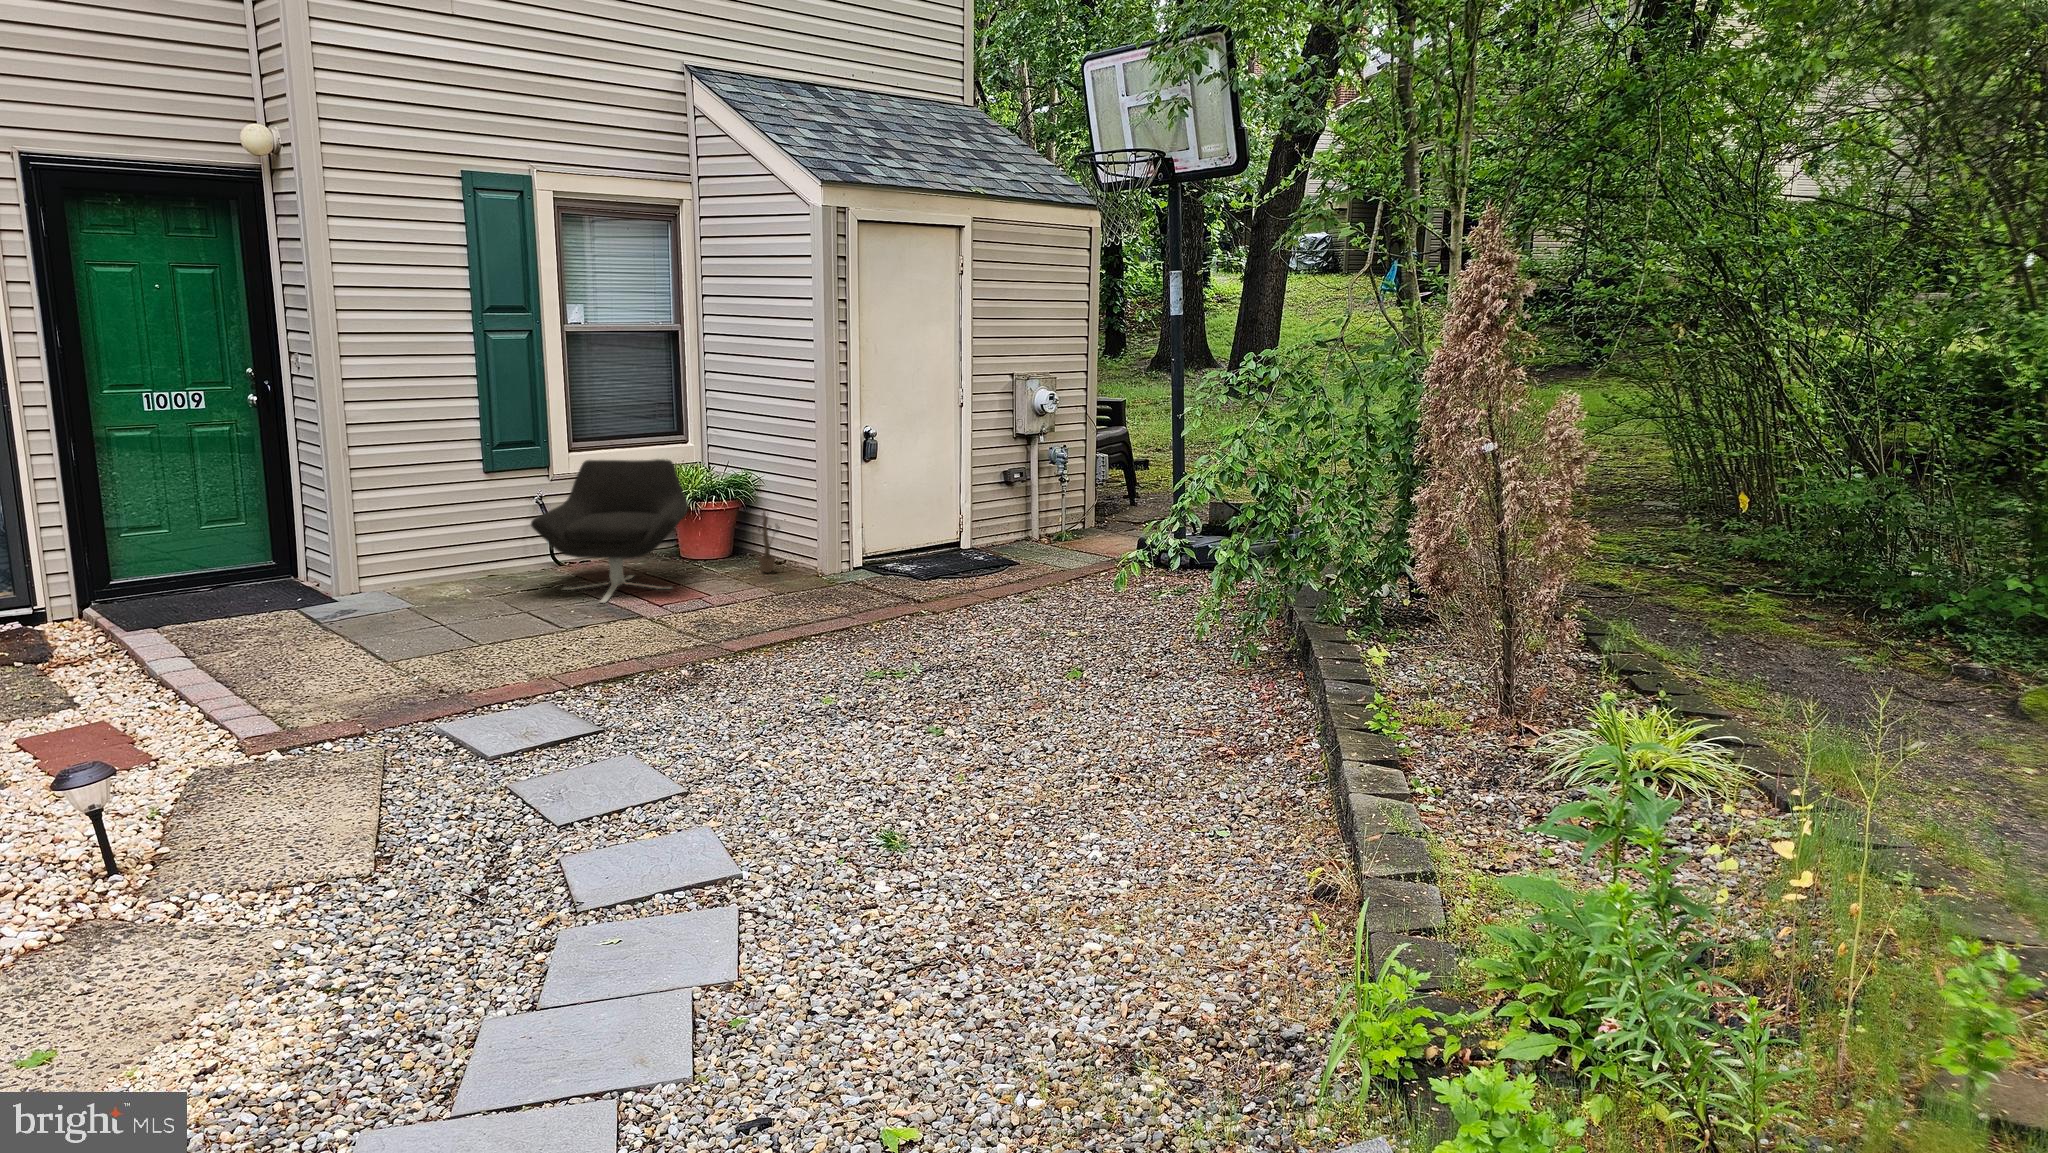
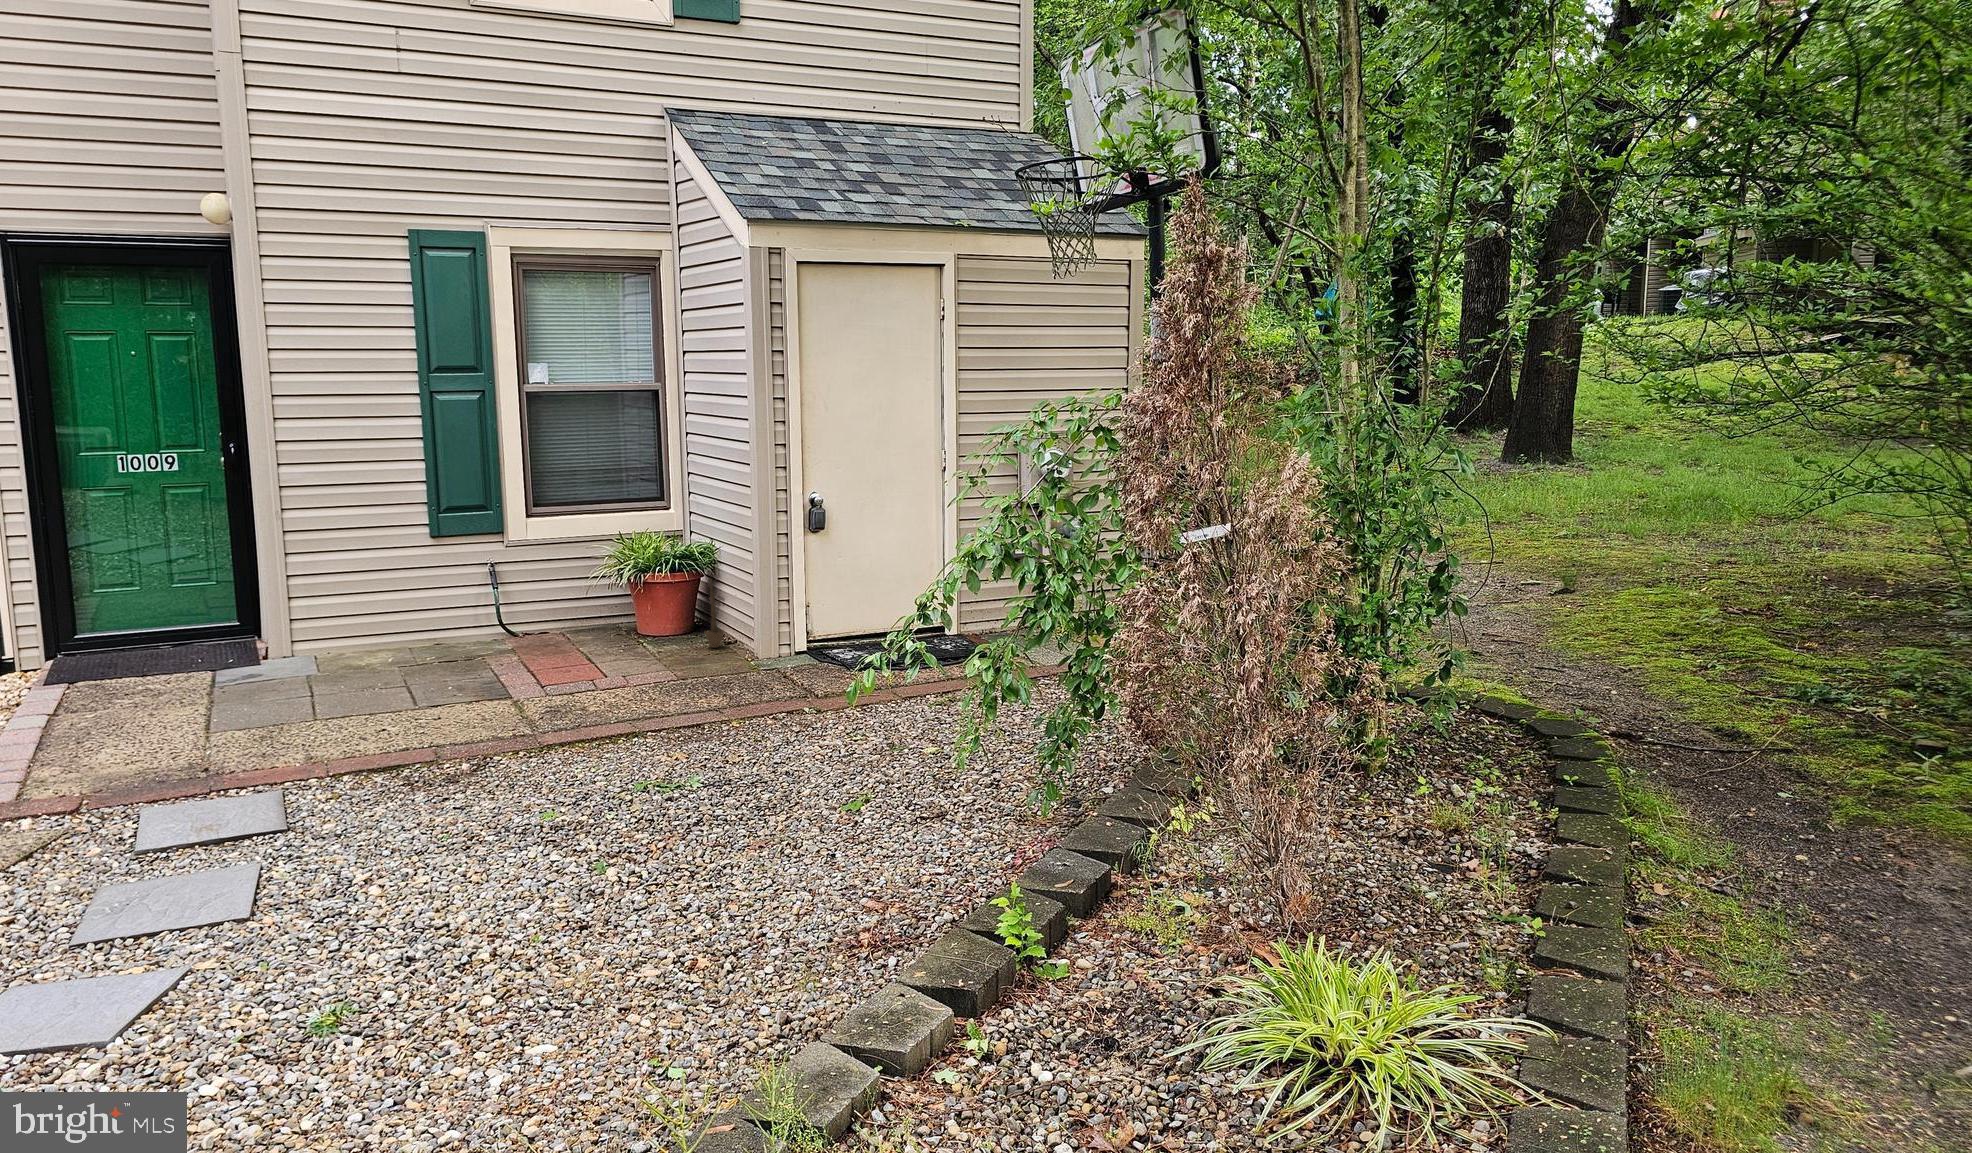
lounge chair: present [531,459,689,603] -> none [454,522,635,674]

